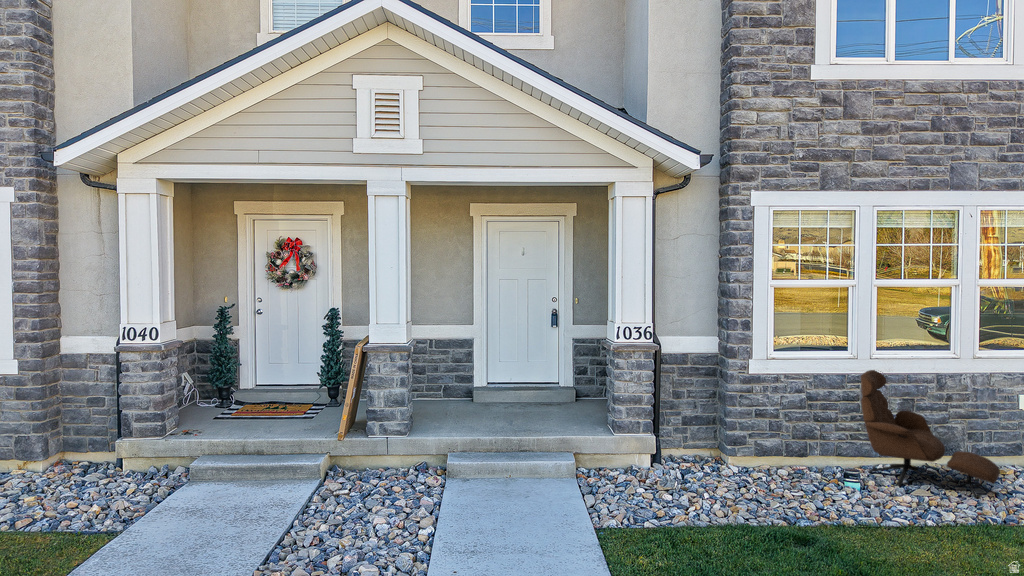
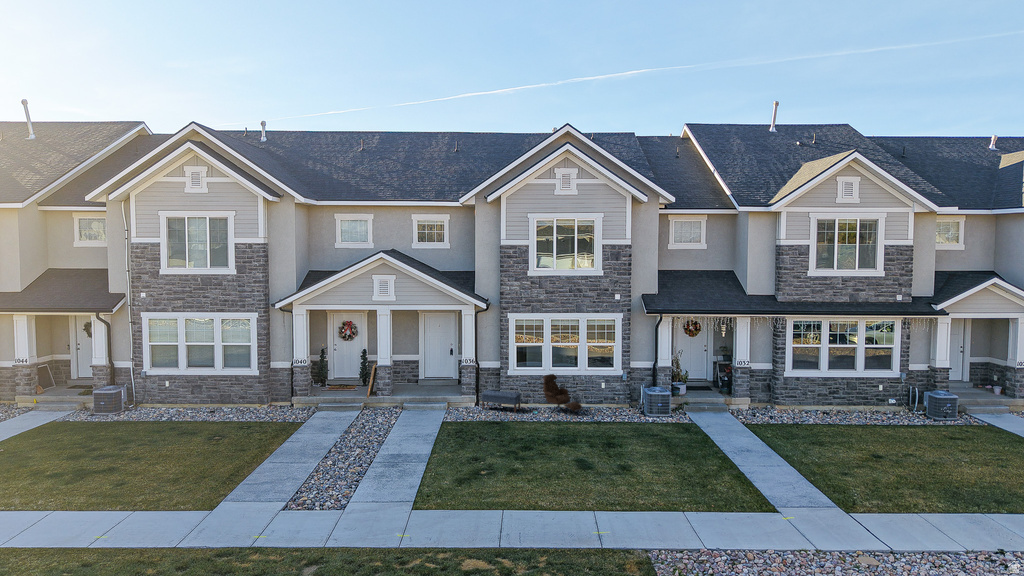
bench: none [676,417,796,488] -> present [481,390,521,413]

